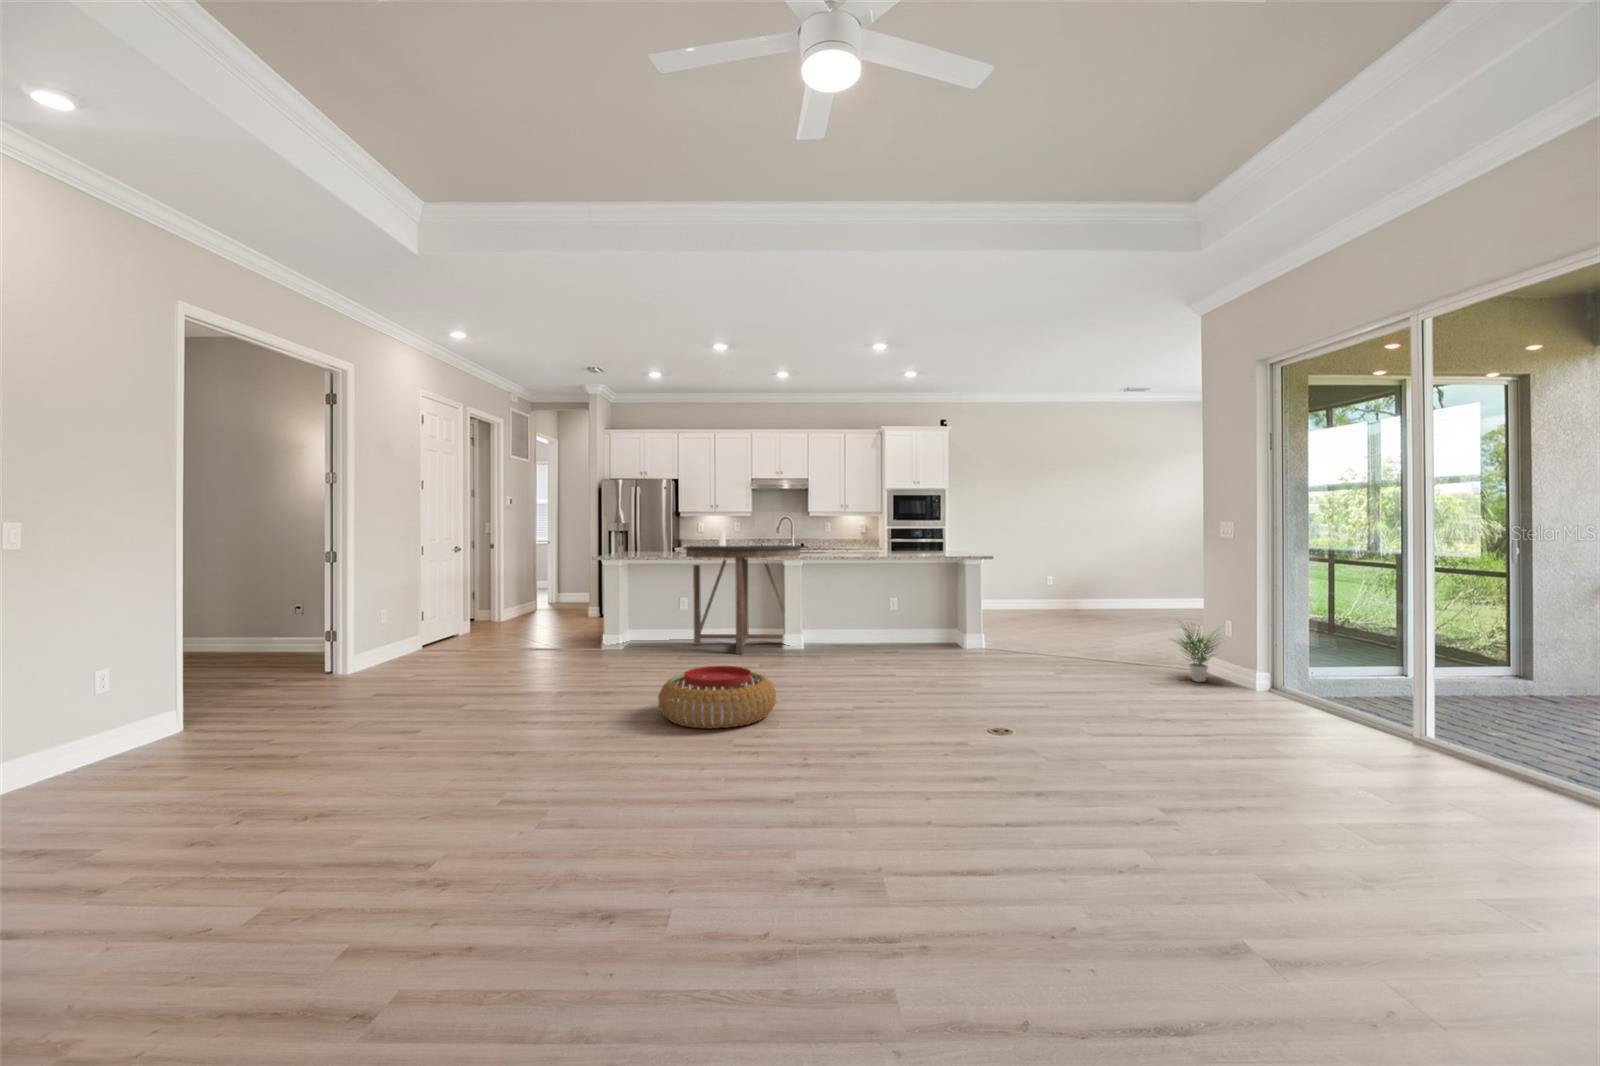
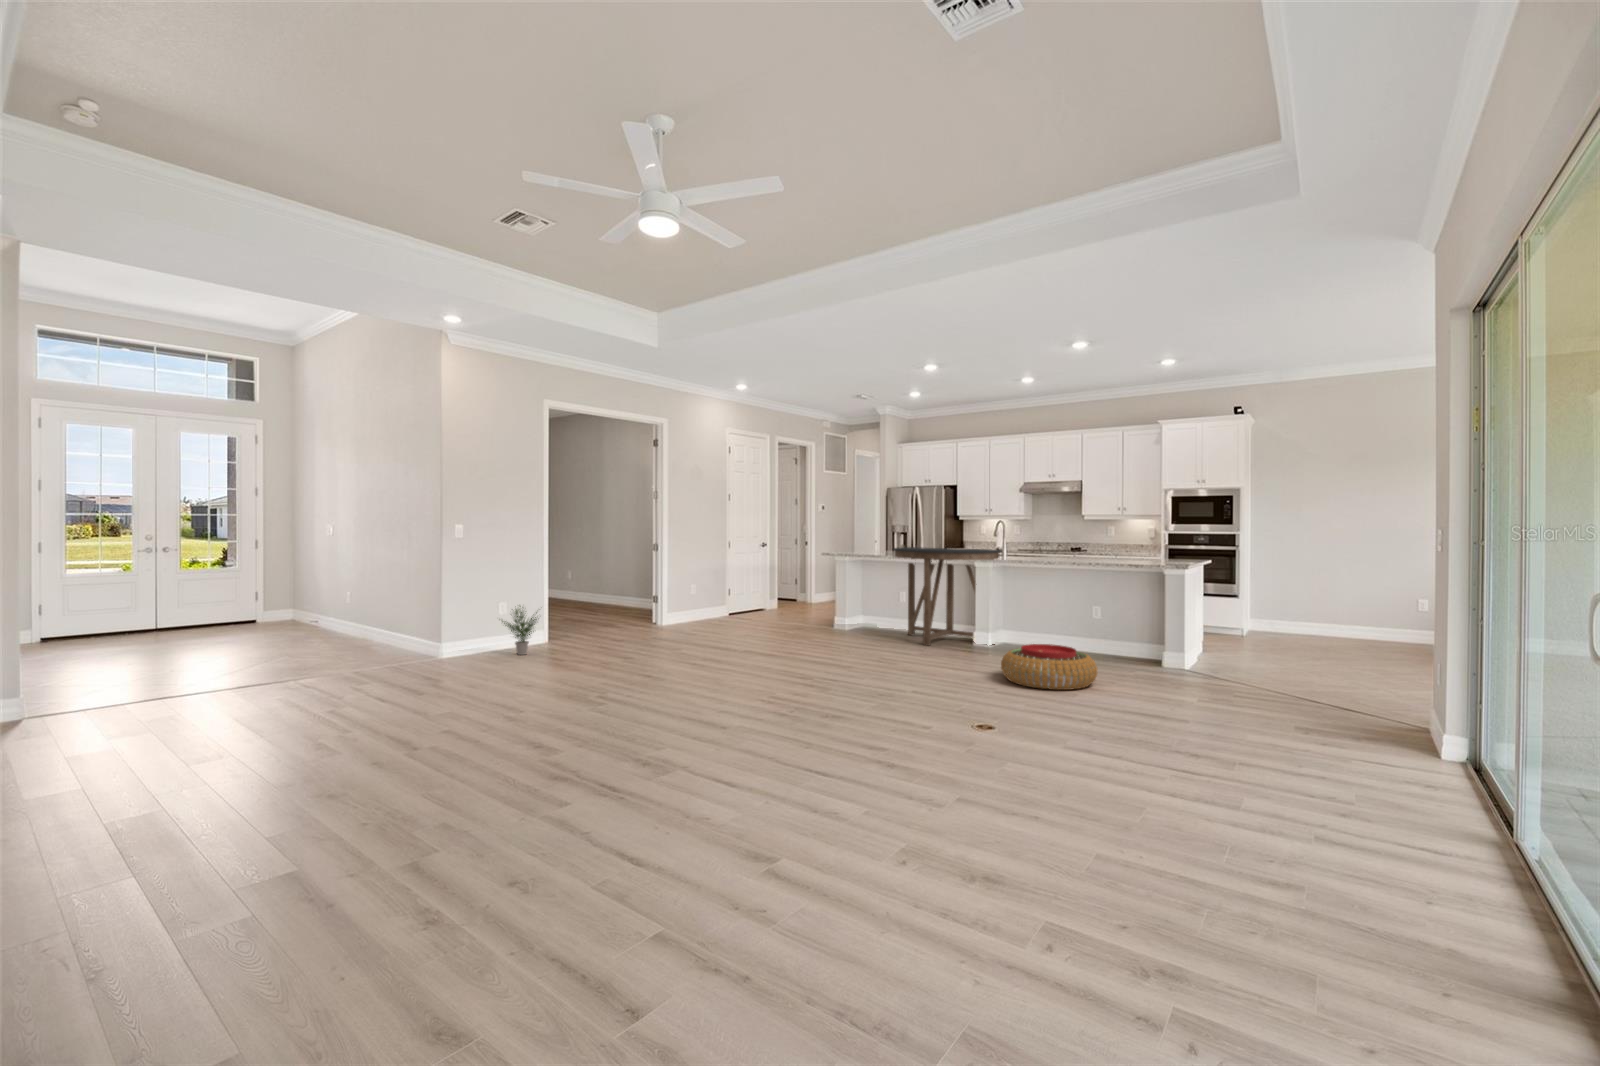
potted plant: present [1173,620,1217,682] -> present [502,606,537,655]
pouf: present [658,666,776,728] -> present [1001,644,1098,690]

